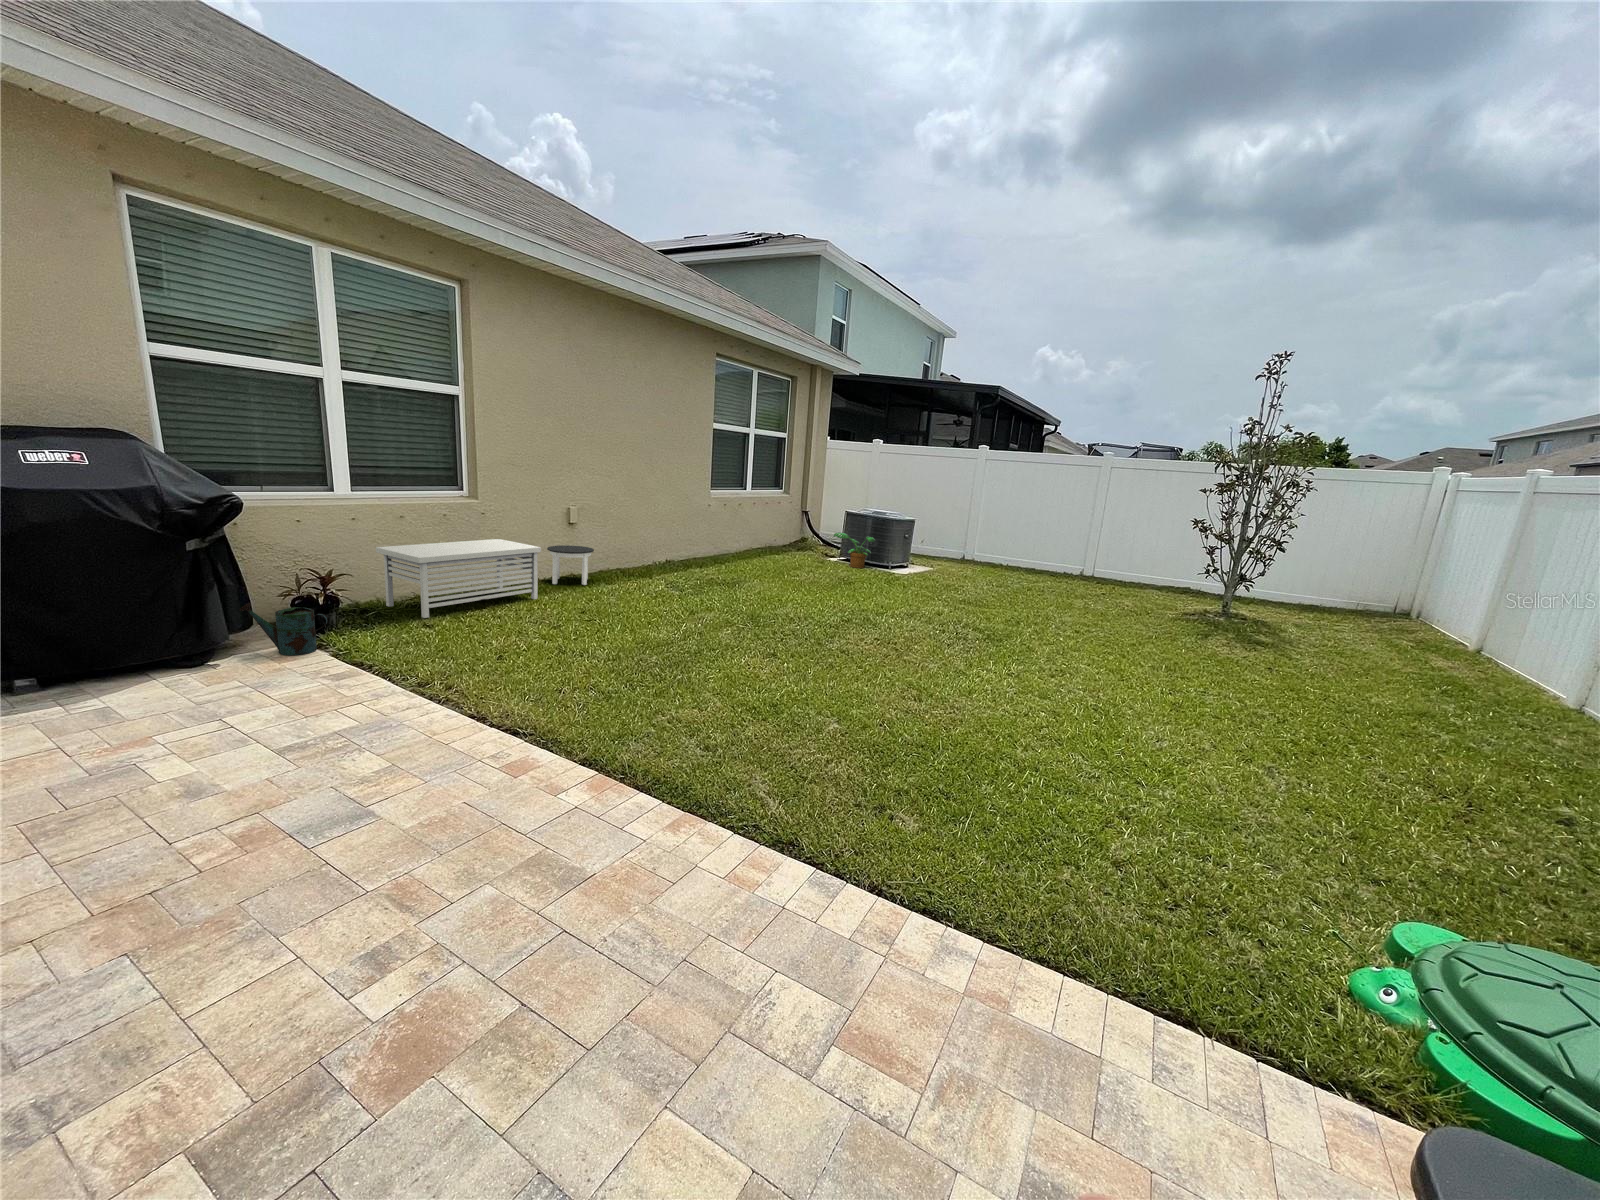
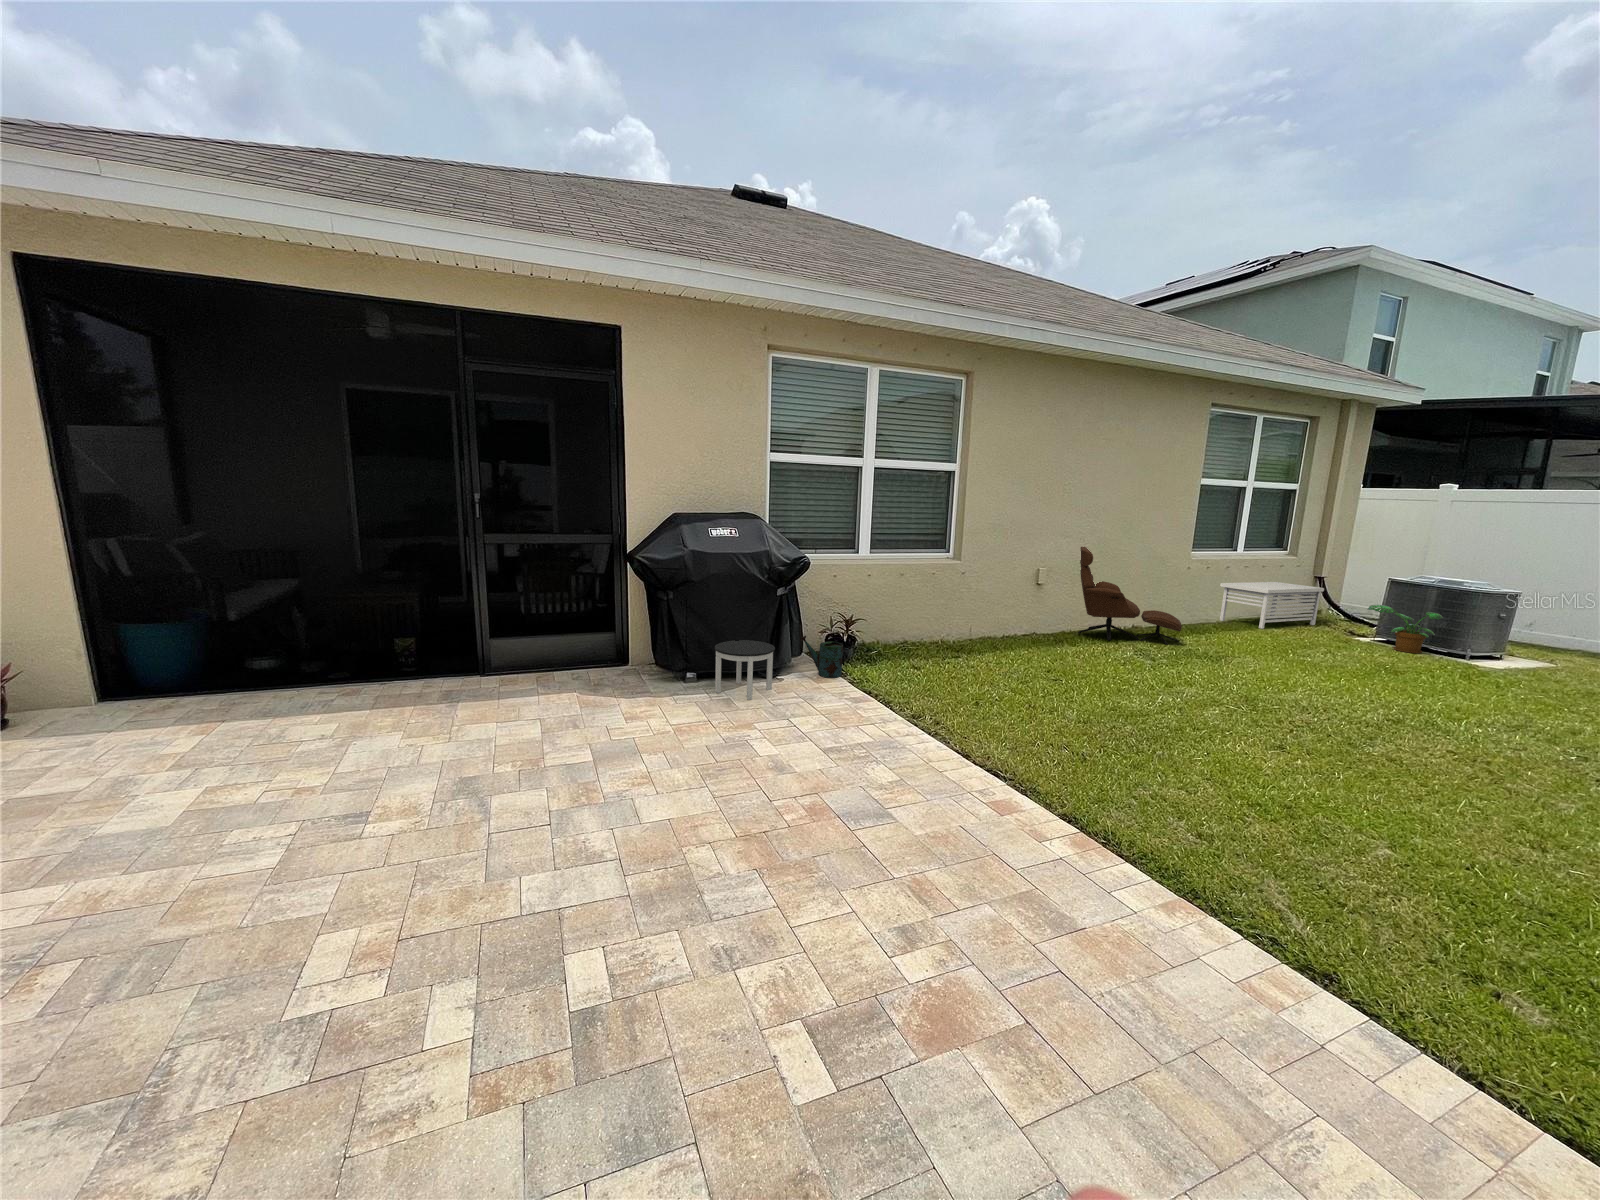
lounge chair: none [613,485,706,576] -> present [1078,547,1182,645]
storage bench: present [376,539,541,618] -> present [1220,582,1324,629]
round table: present [547,545,594,585] -> present [715,640,775,700]

